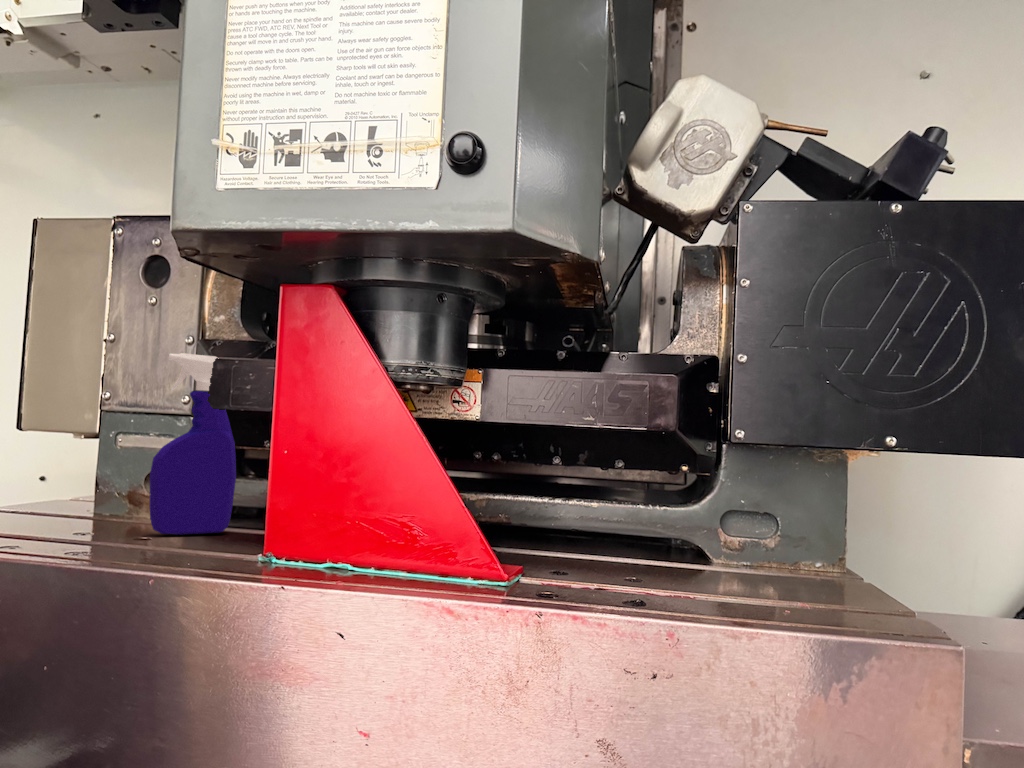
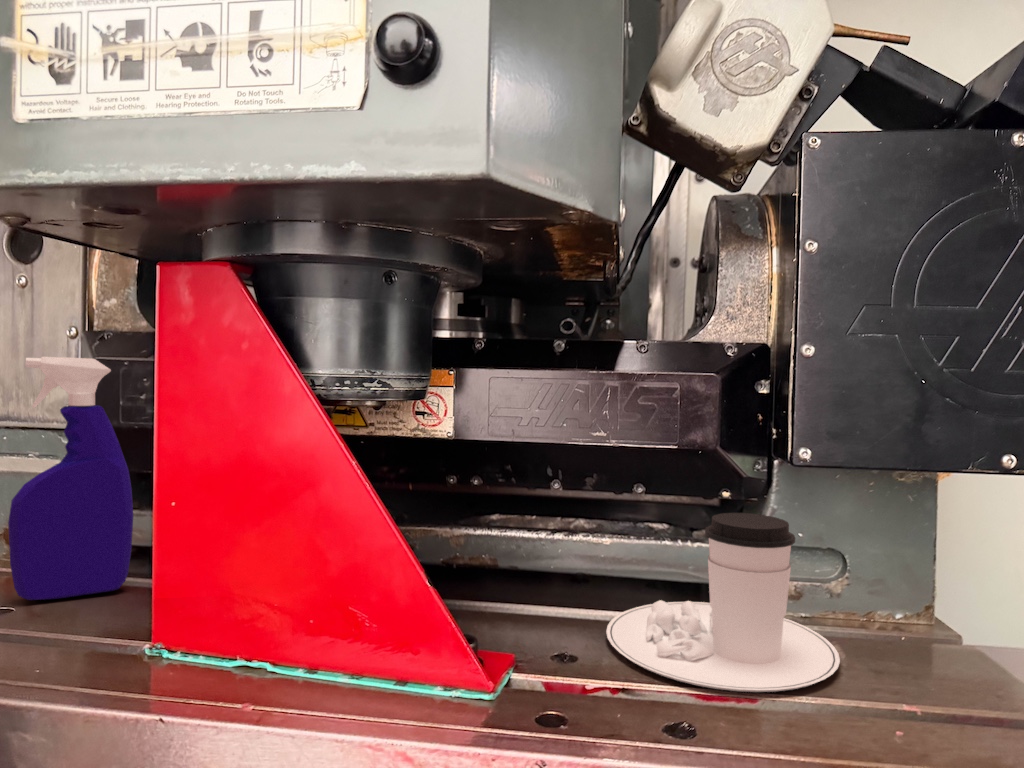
coffee cup: none [591,475,760,591] -> present [606,513,840,692]

